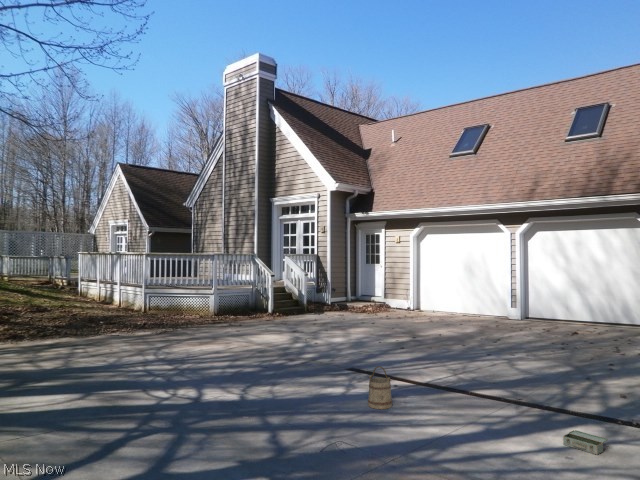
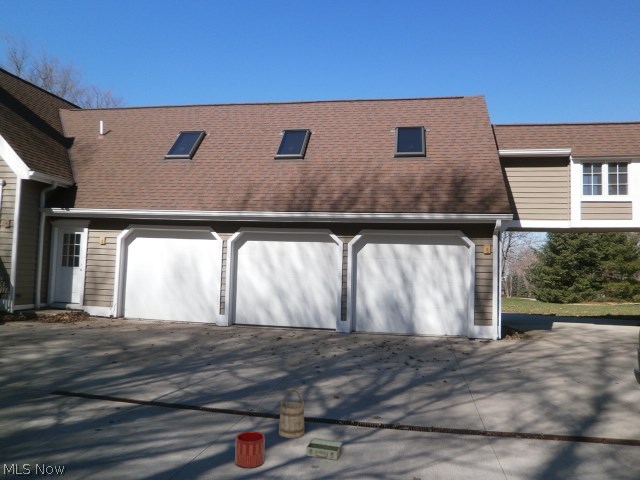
bucket: present [368,366,392,409] -> present [279,390,306,438]
planter: none [486,410,516,443] -> present [235,431,265,468]

